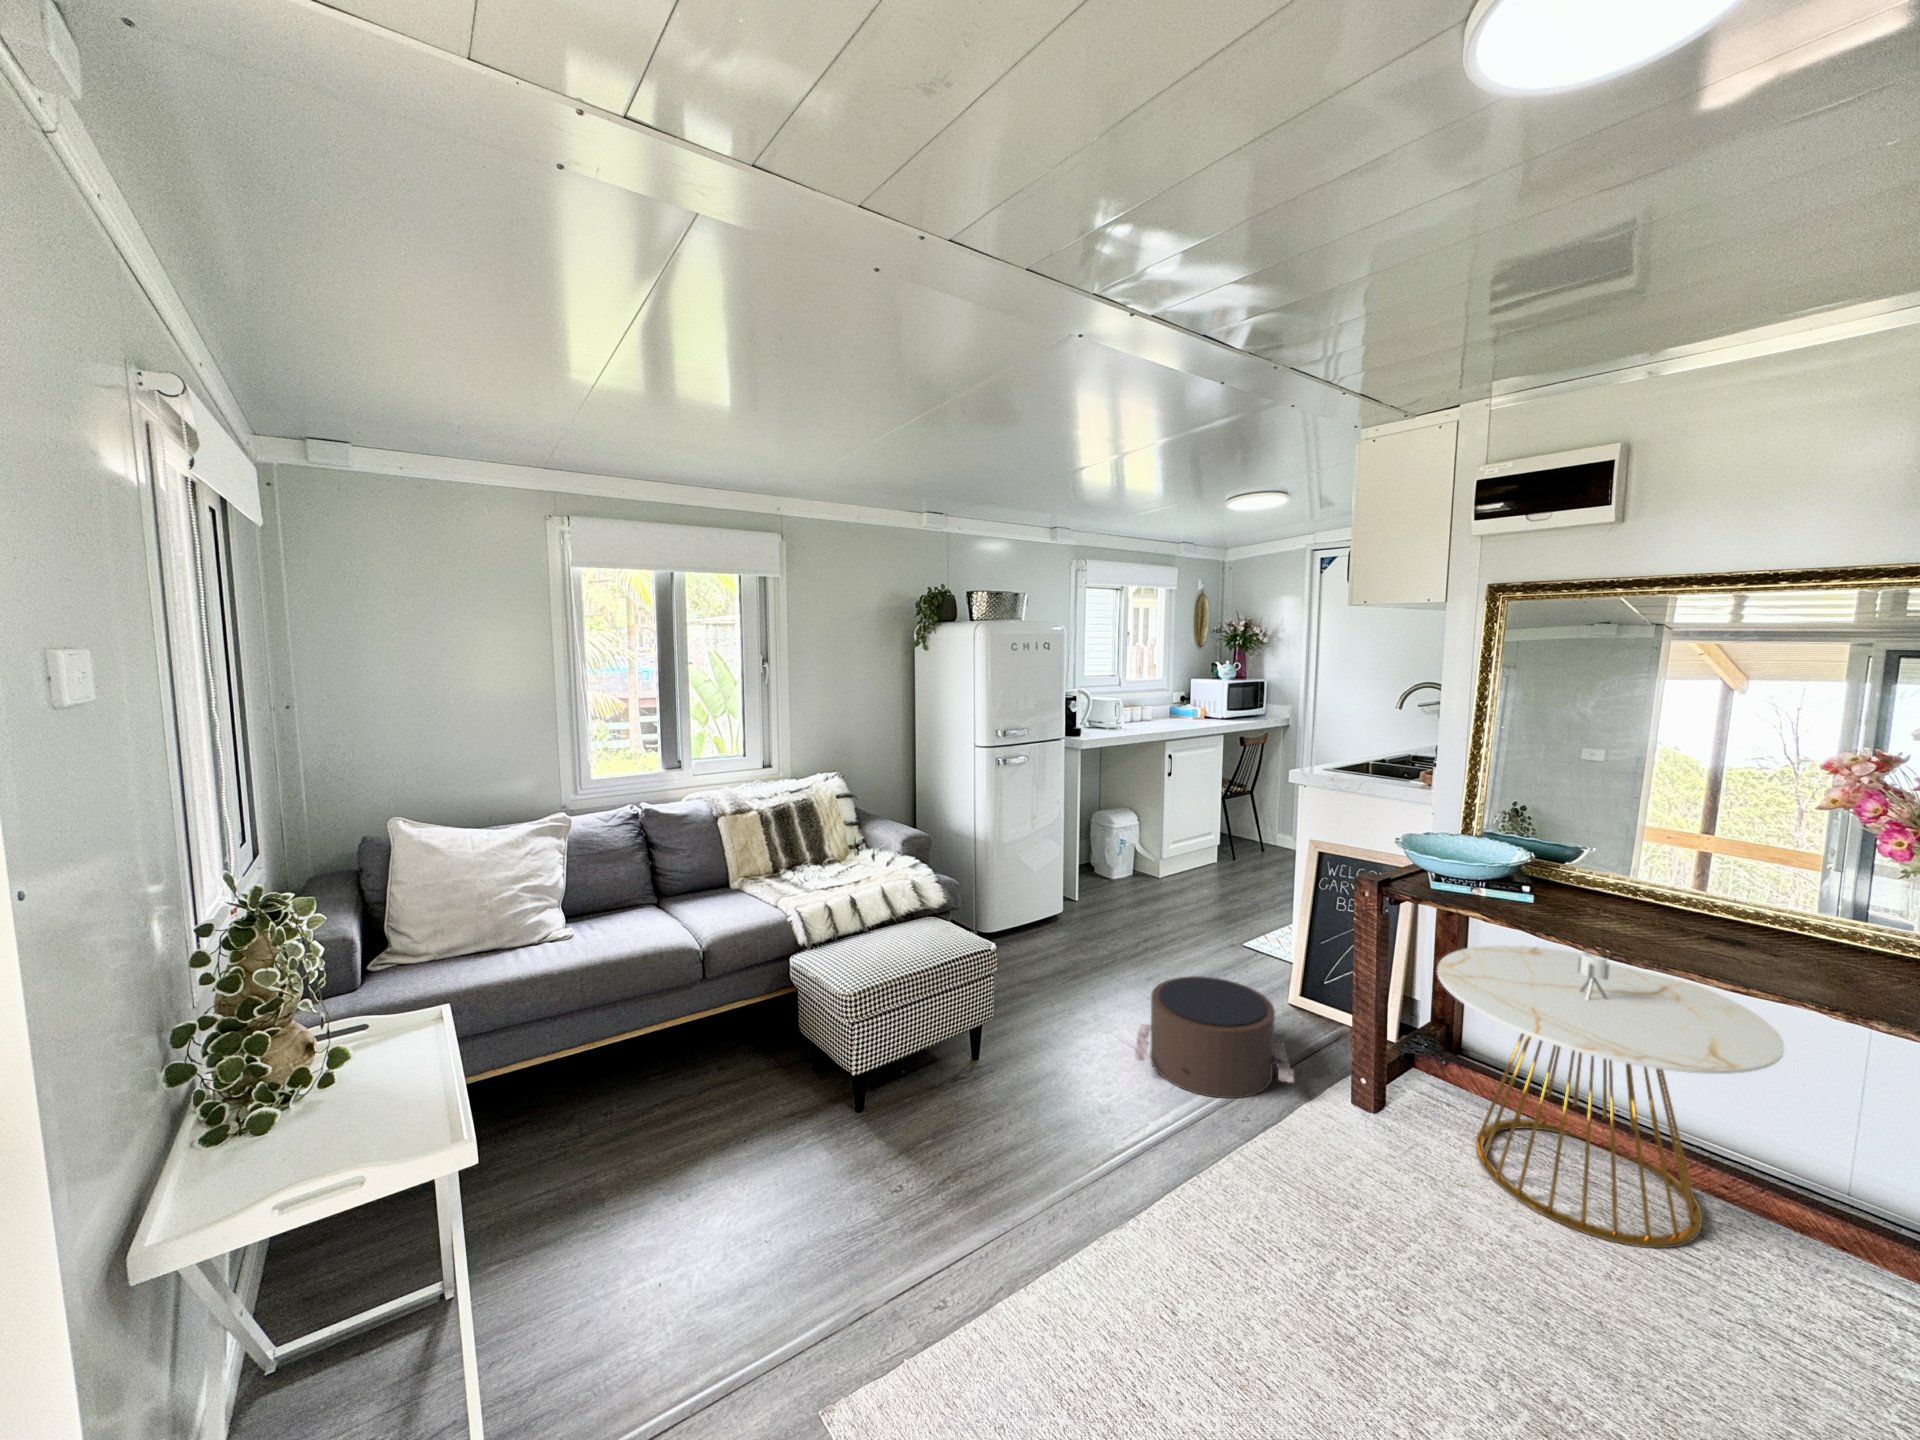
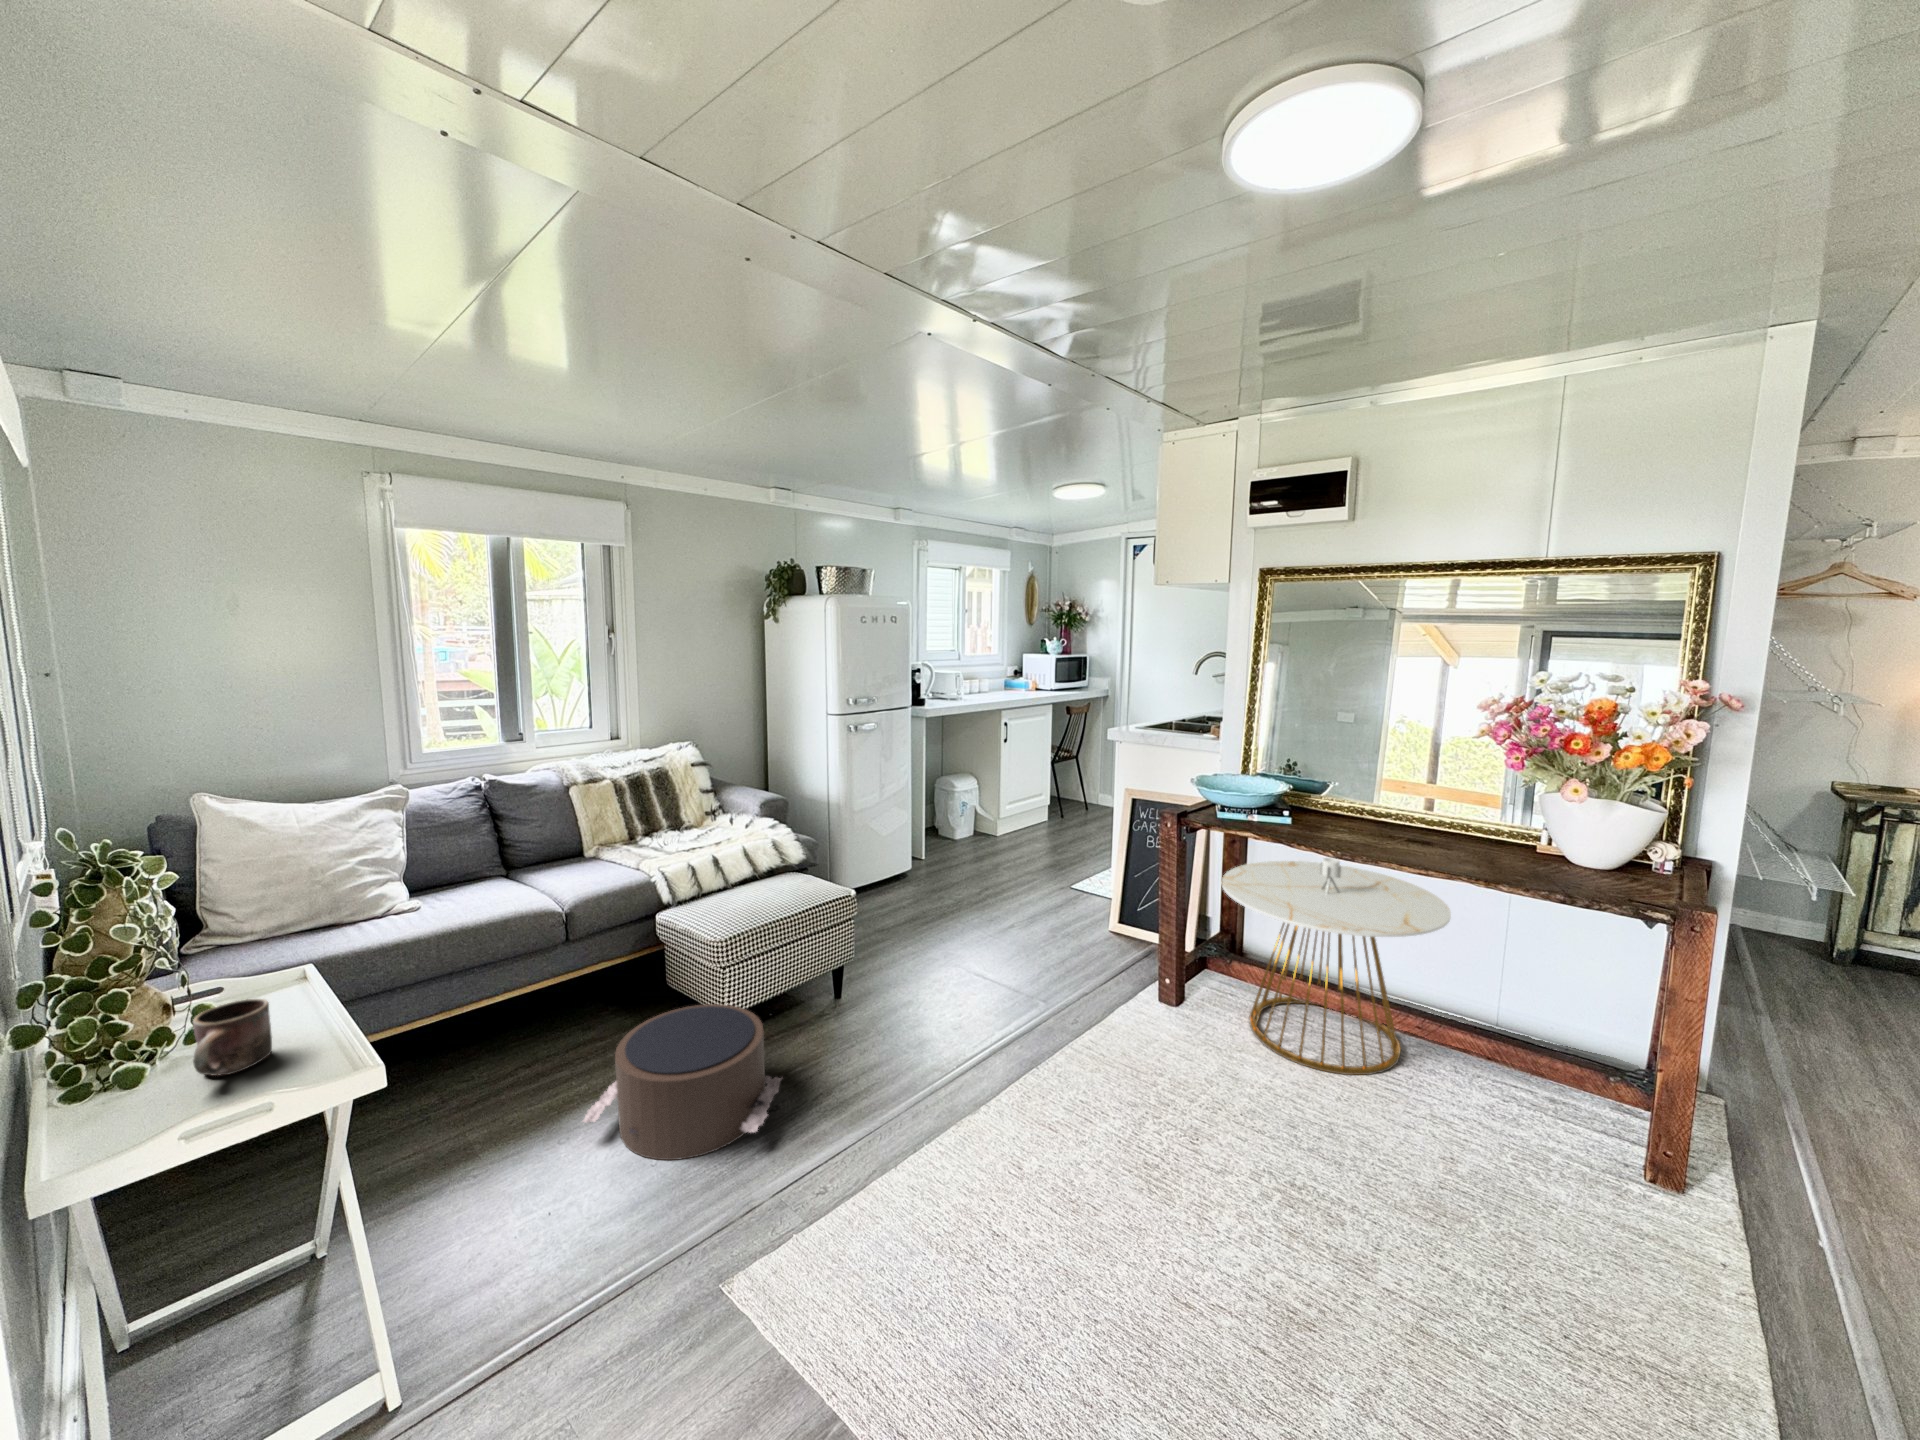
pouf: present [1135,976,1294,1098] -> present [583,1004,782,1160]
mug: none [319,1047,396,1124] -> present [193,999,272,1076]

